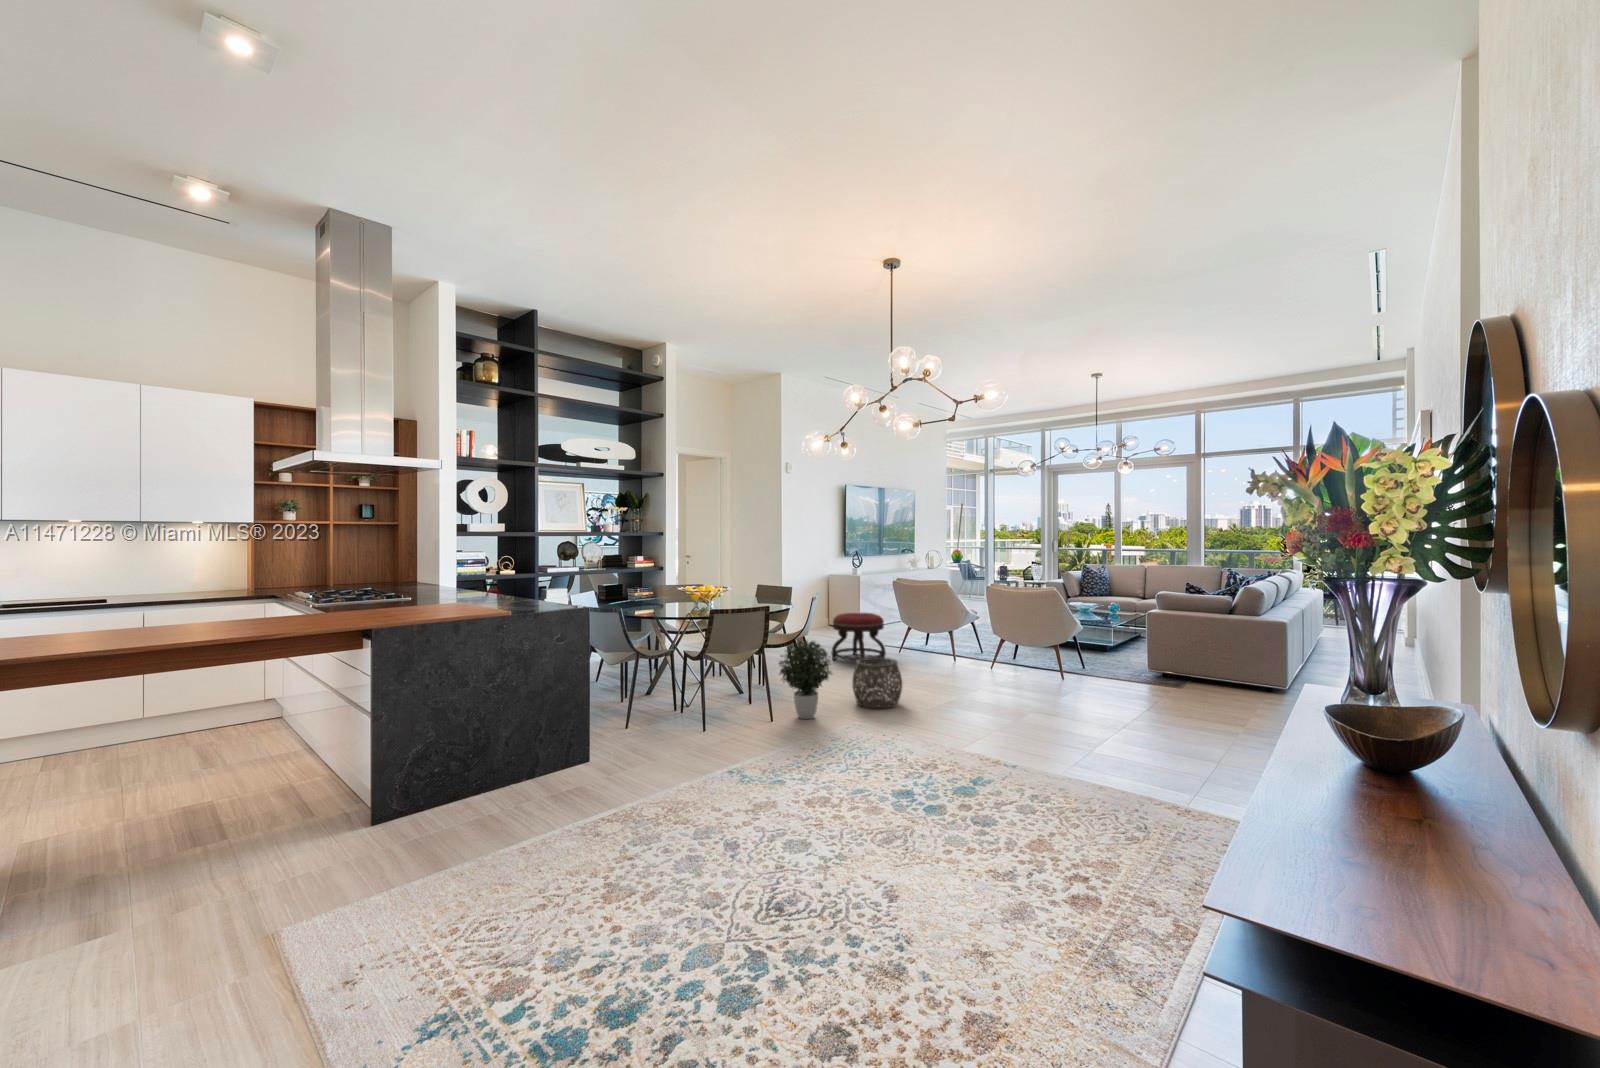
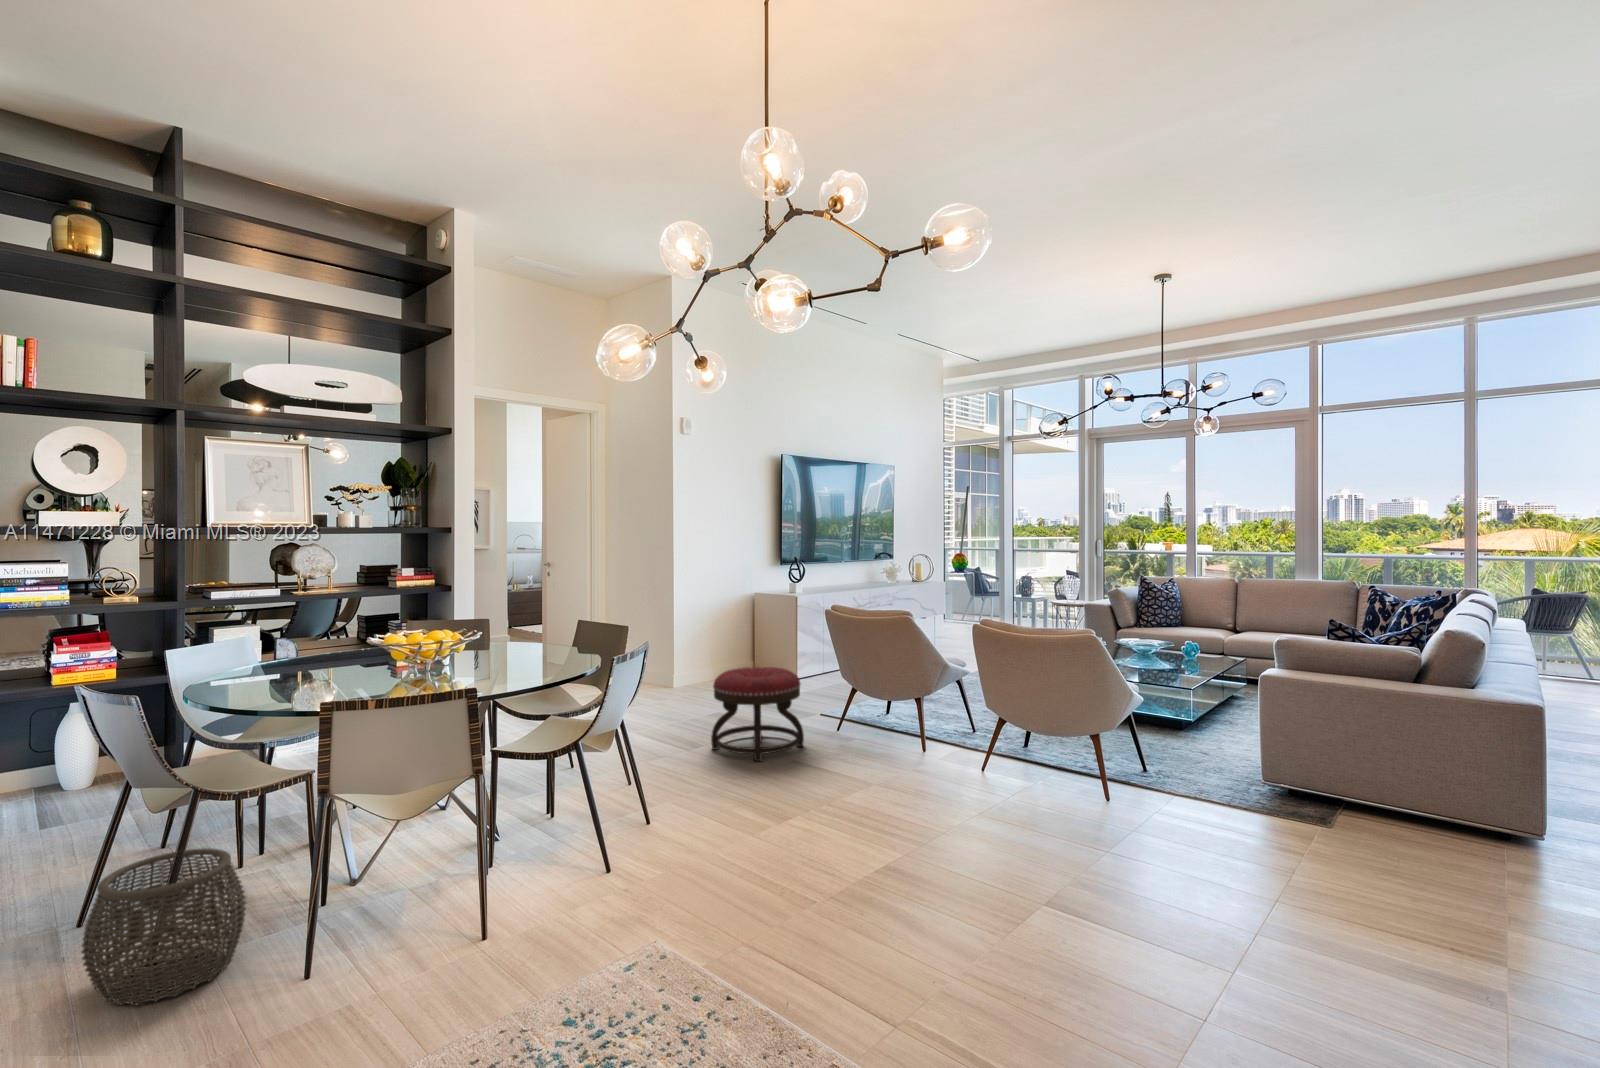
potted plant: present [779,641,832,719] -> none [498,761,619,934]
woven basket: present [852,657,902,709] -> present [81,848,246,1006]

